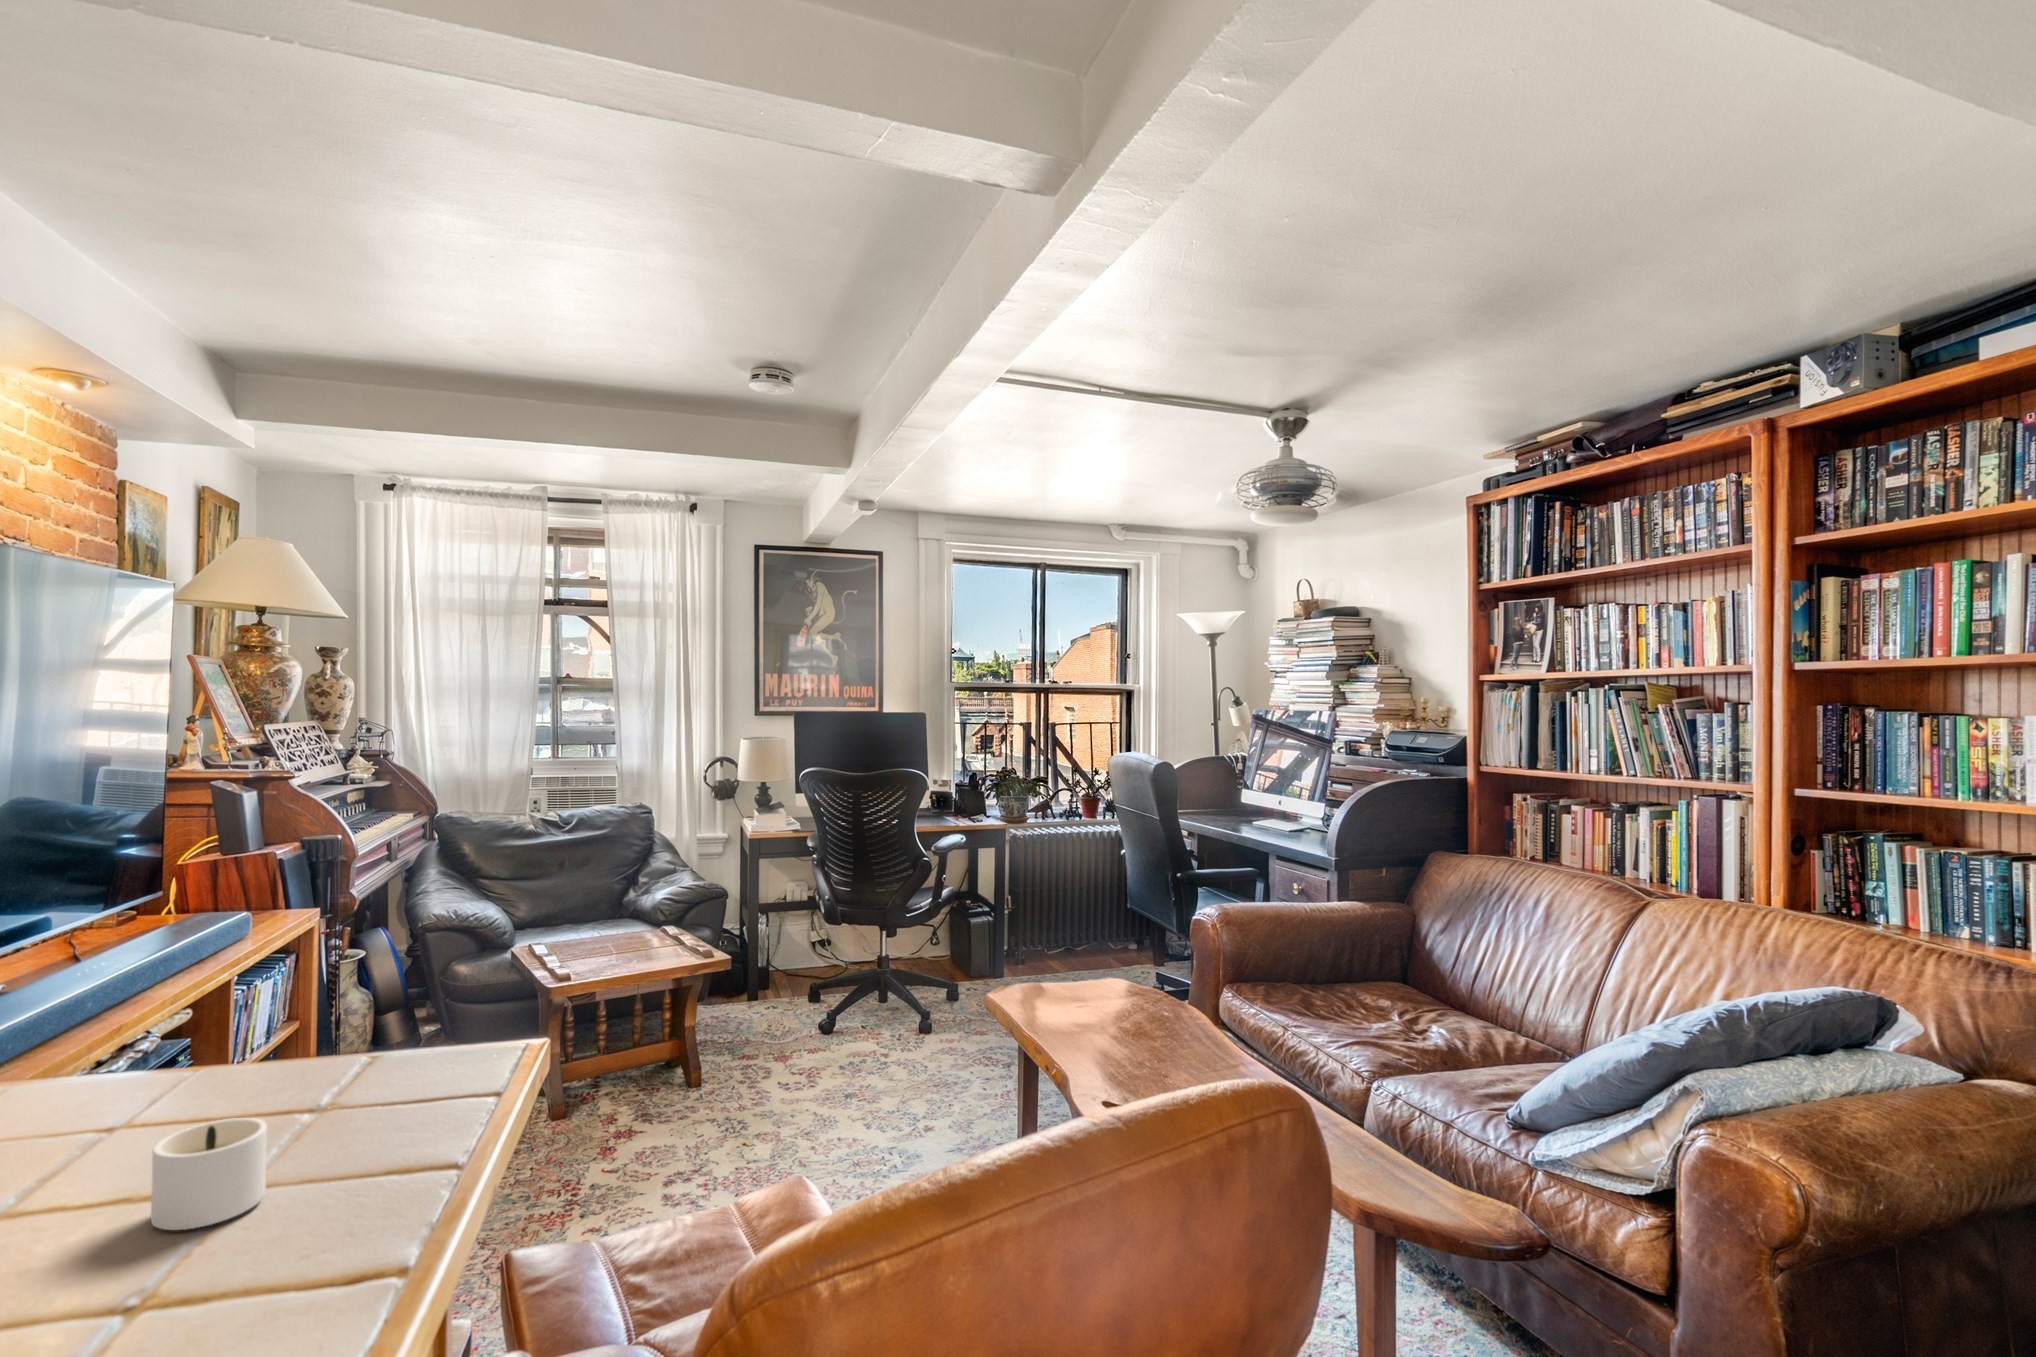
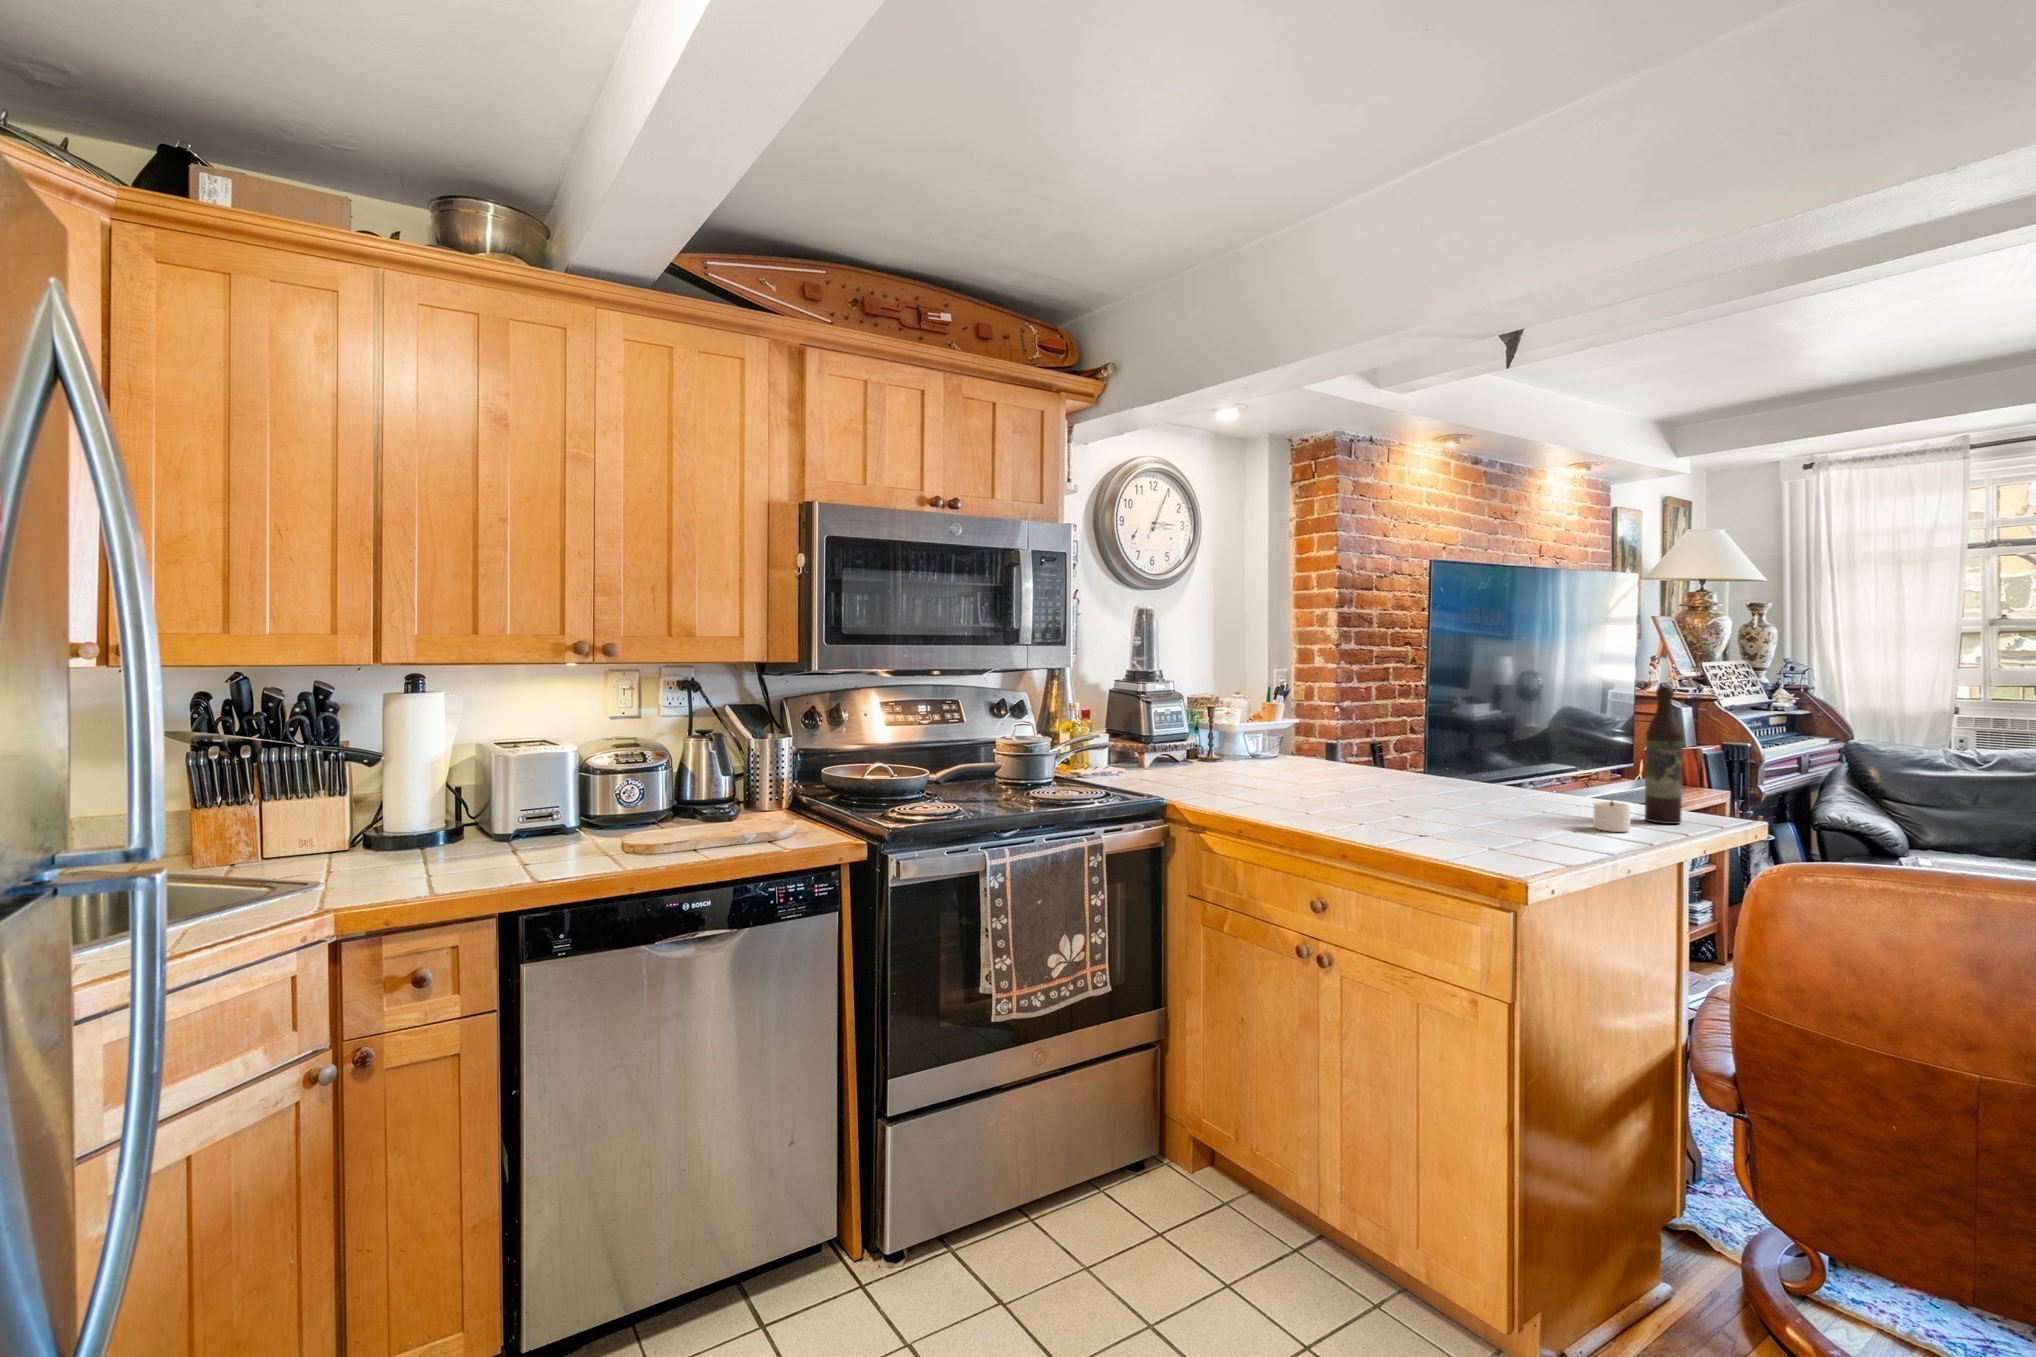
wine bottle: none [282,786,374,1121] -> present [1645,686,1683,824]

